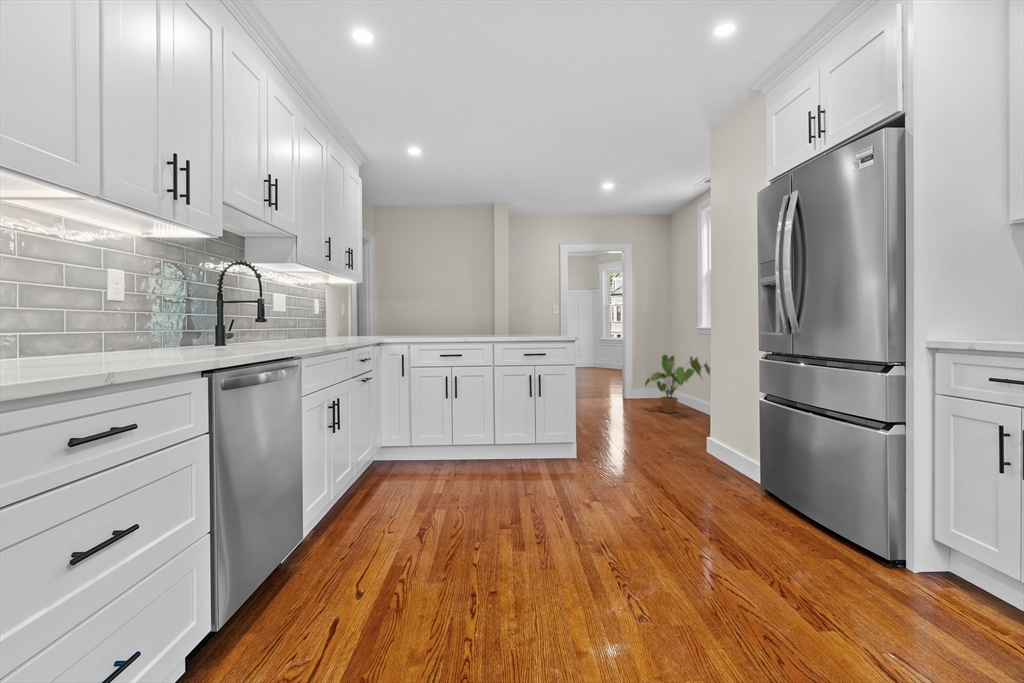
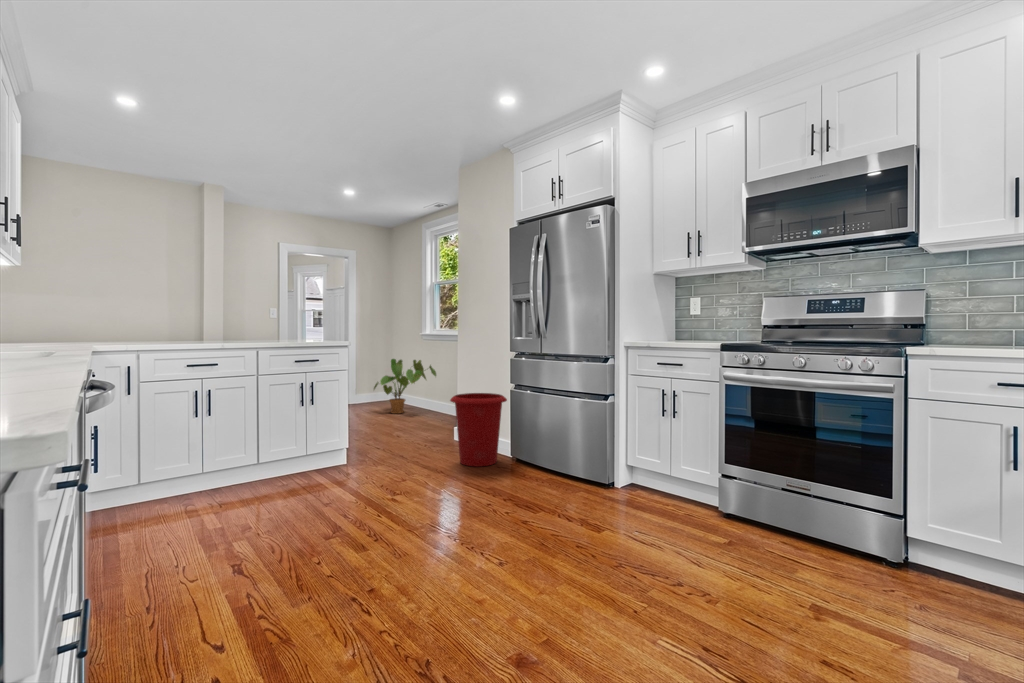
waste bin: none [681,400,755,489] -> present [450,393,507,466]

